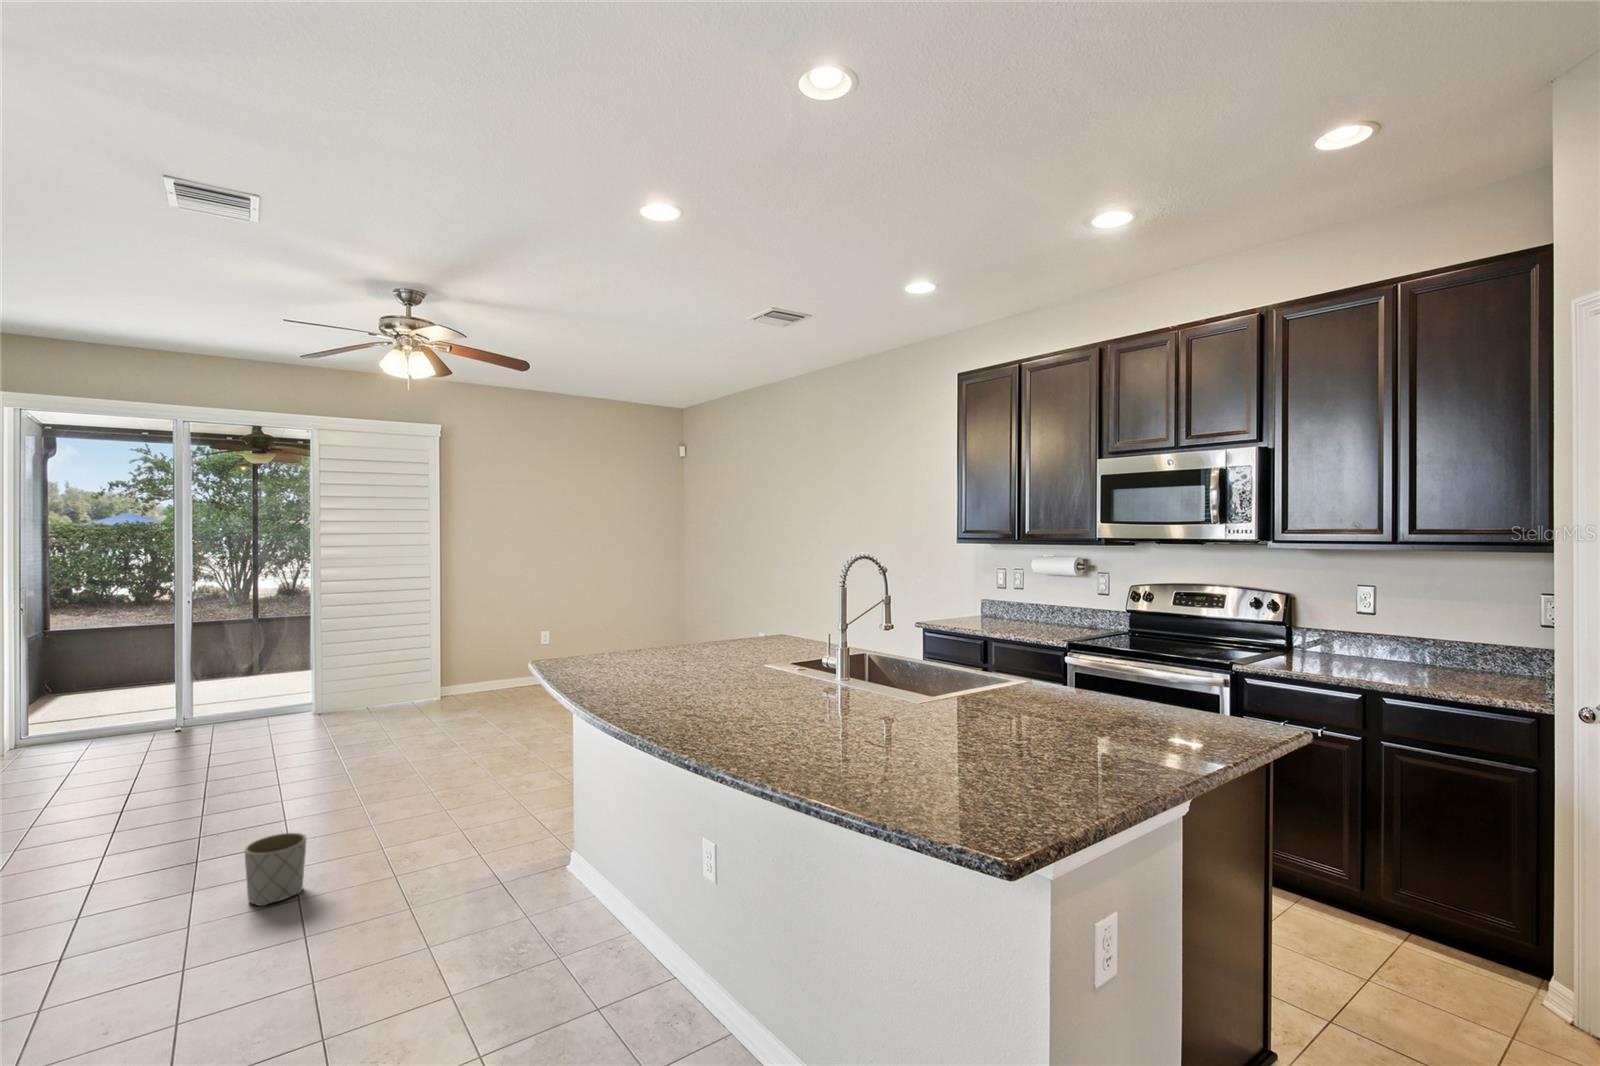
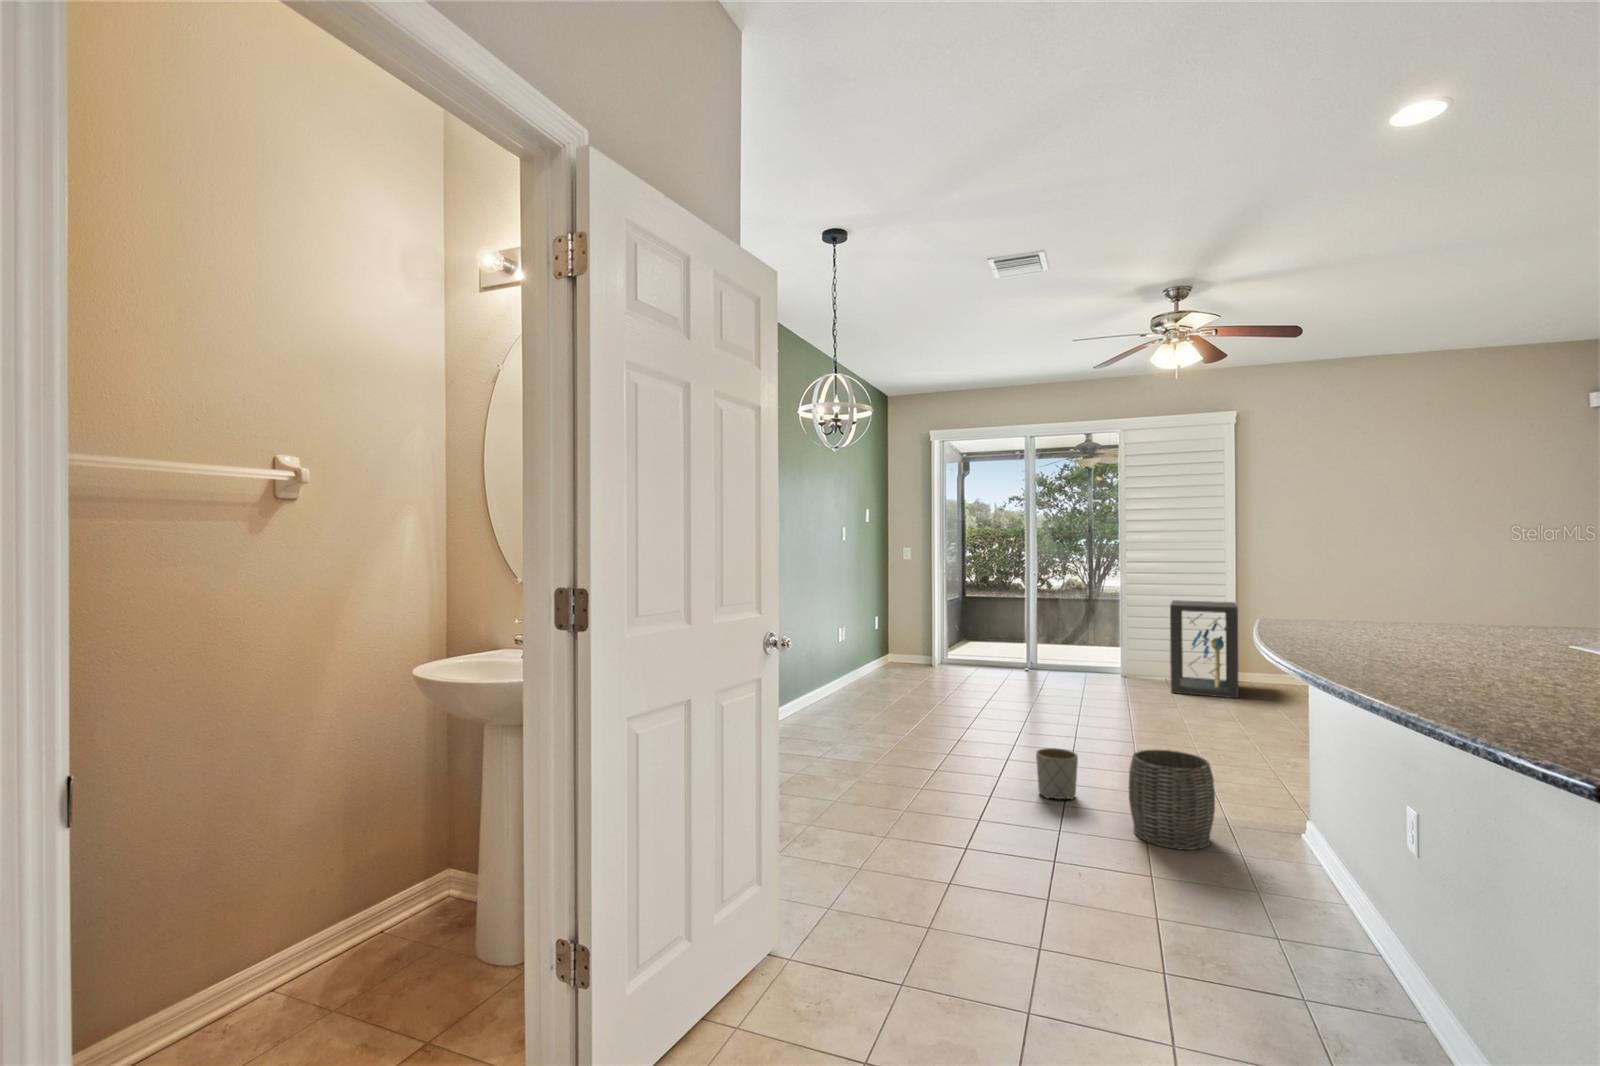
storage cabinet: none [374,611,445,714] -> present [1170,600,1239,698]
woven basket: none [383,798,477,915] -> present [1129,750,1215,850]

